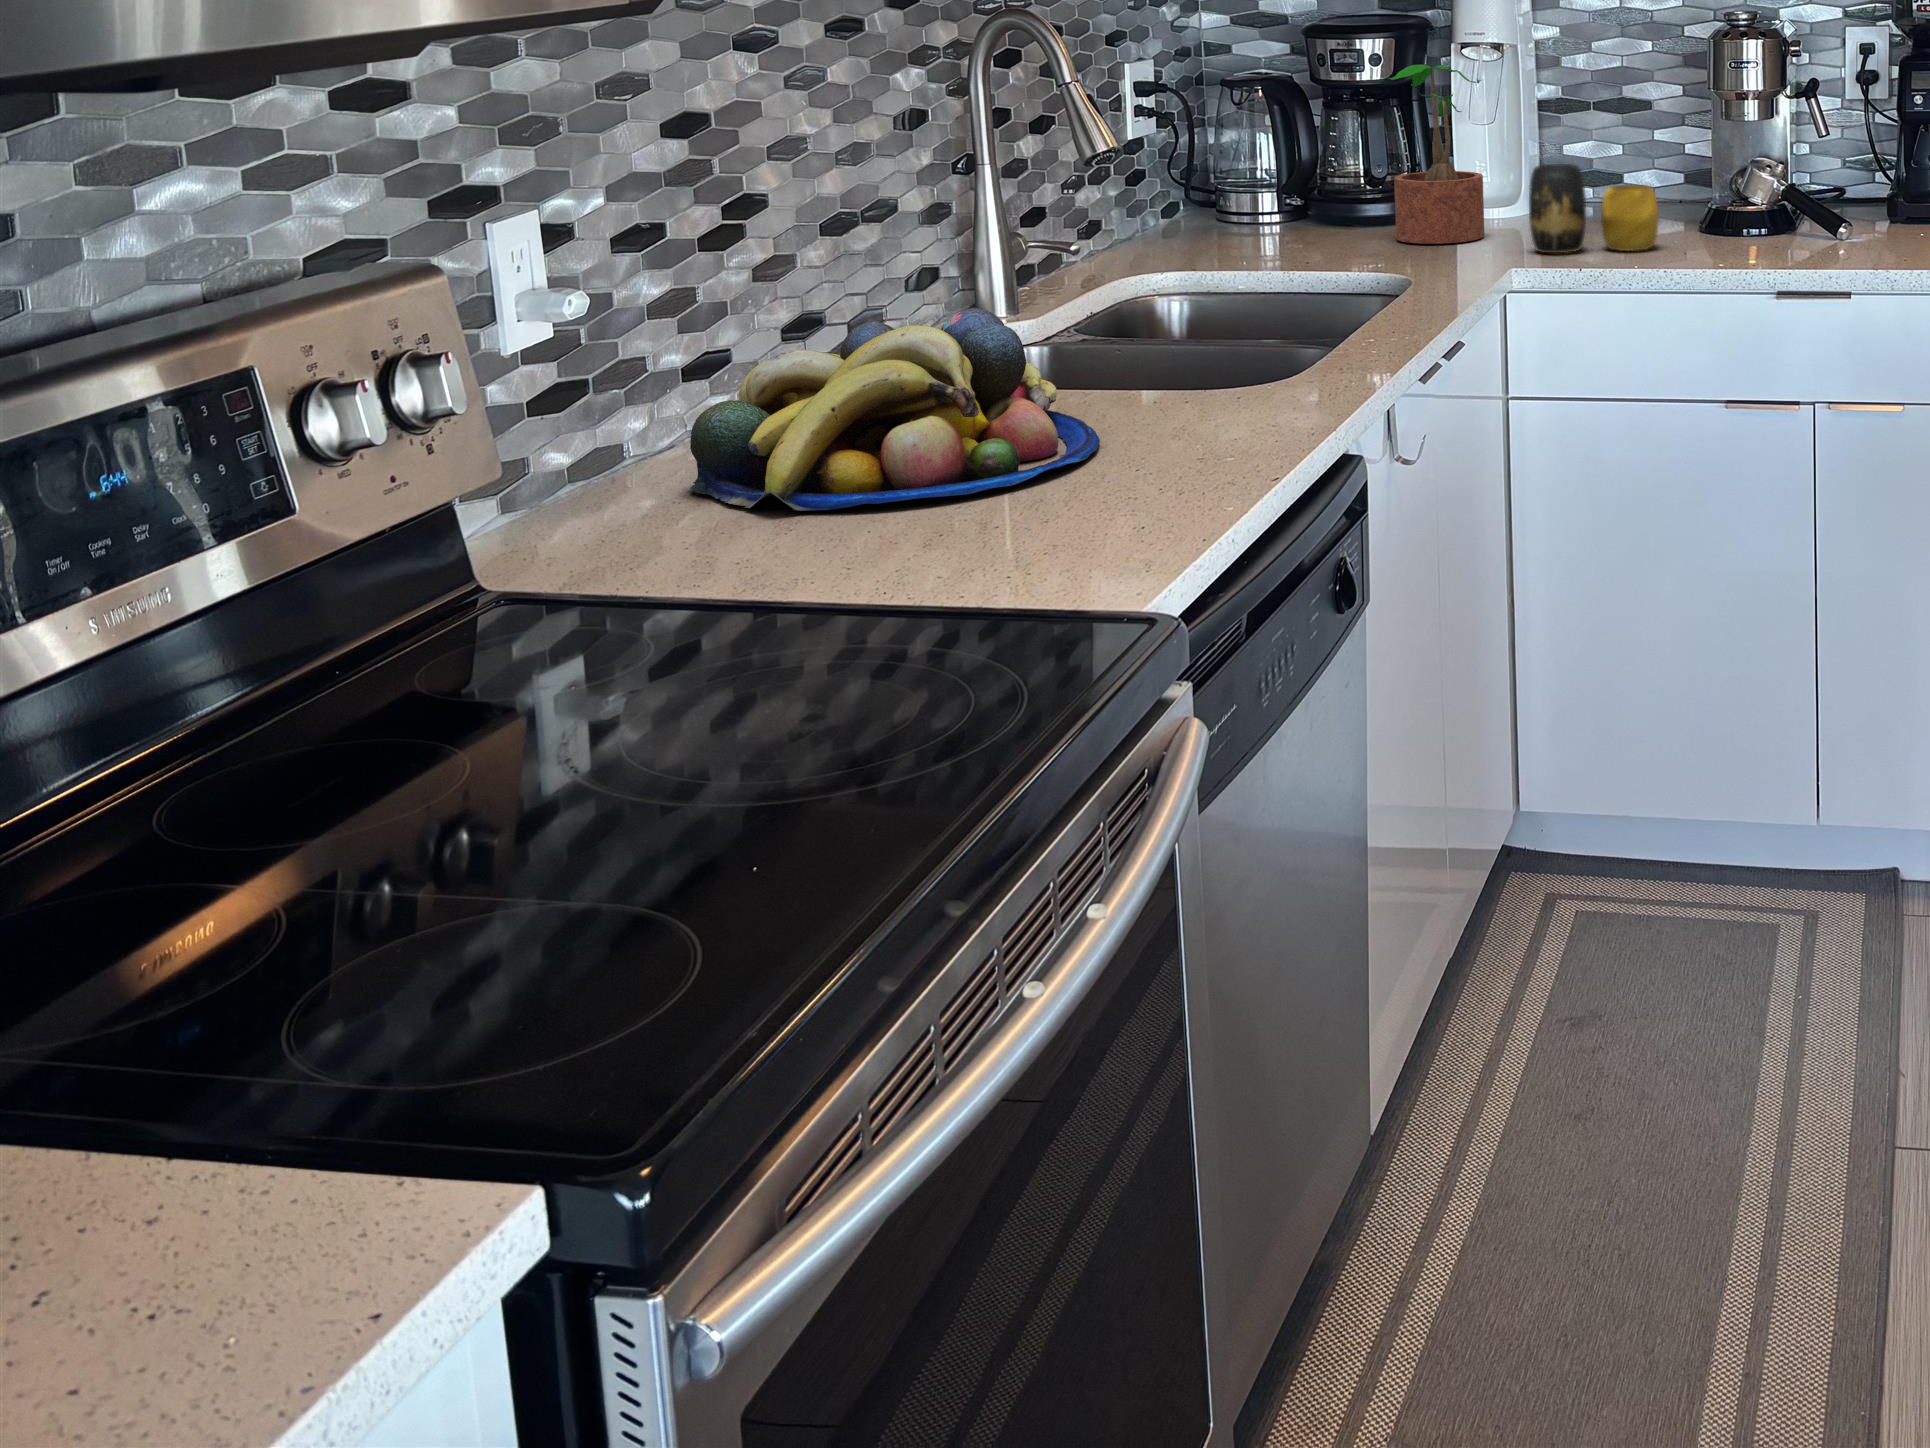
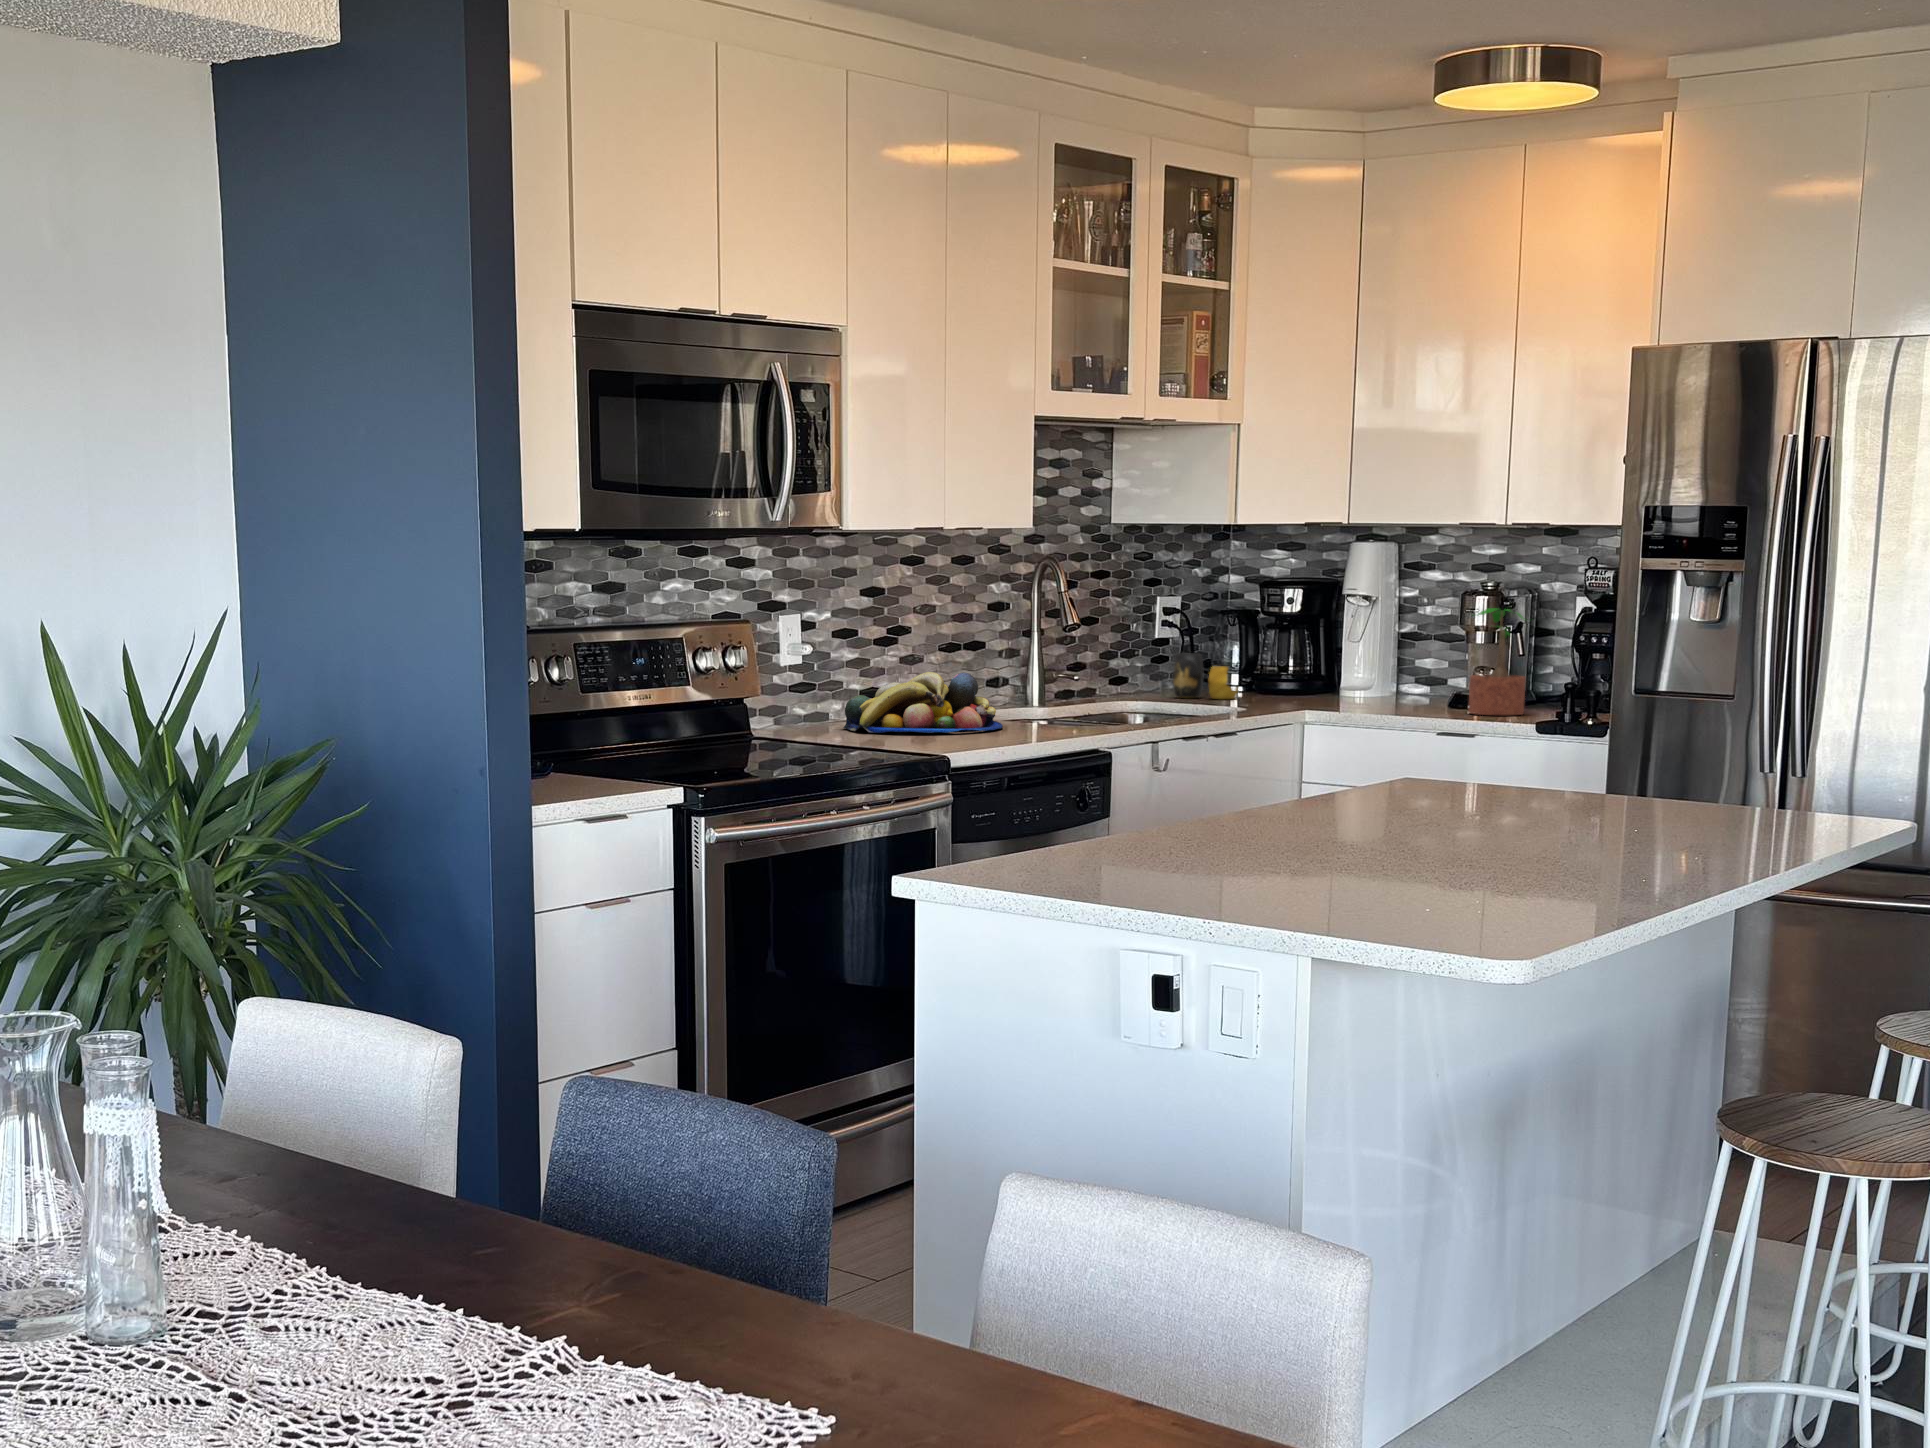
potted plant: present [1386,64,1484,244] -> present [1468,608,1526,715]
vase: present [1529,164,1659,253] -> present [1173,653,1238,699]

